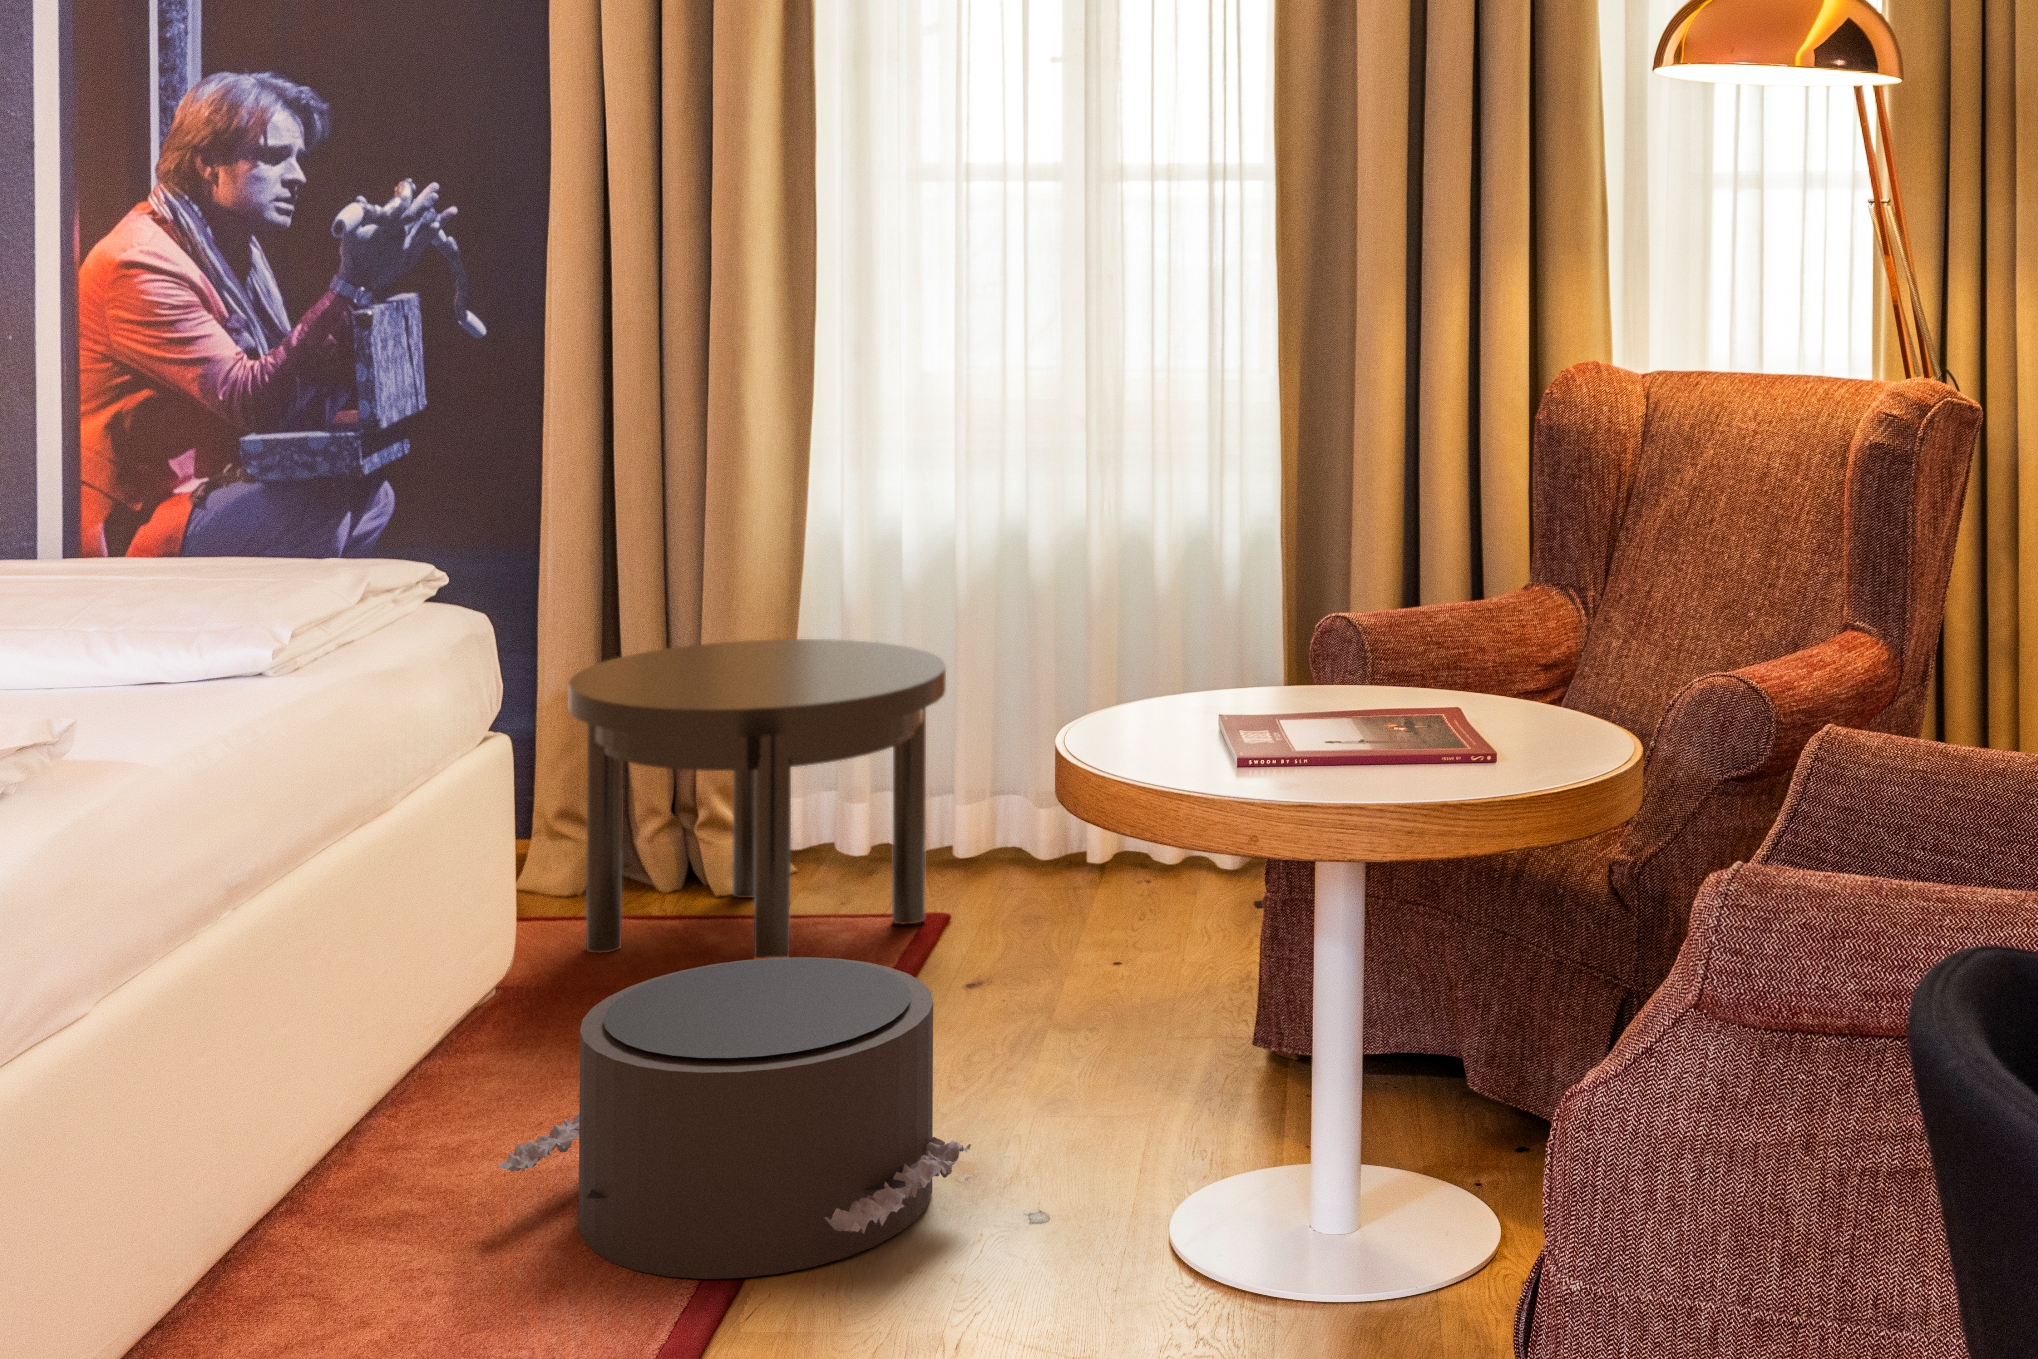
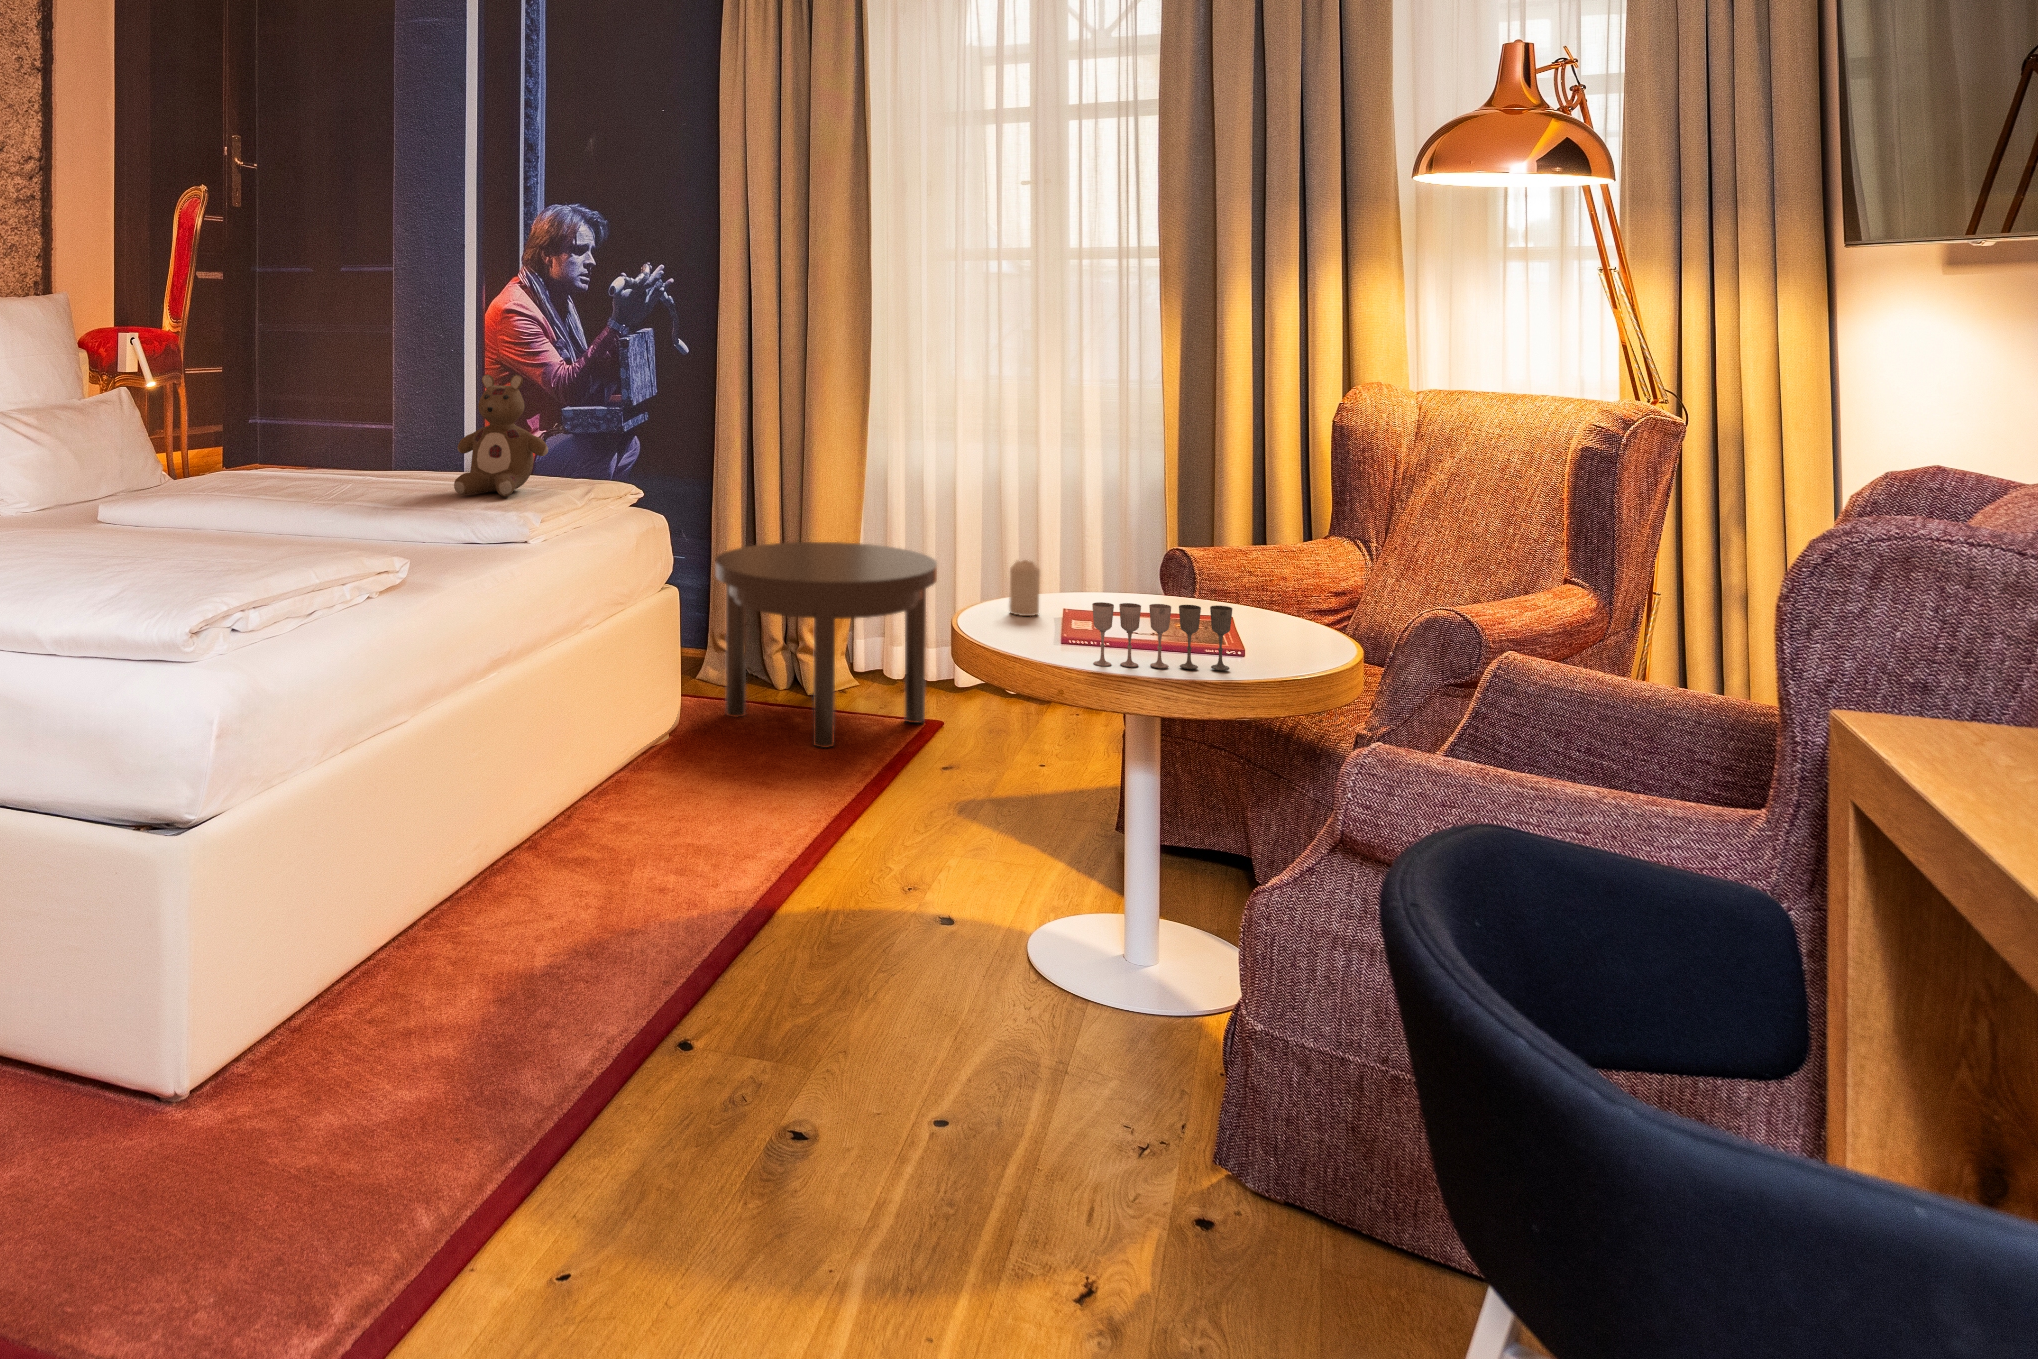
stuffed bear: none [101,382,289,604] -> present [454,374,548,496]
candle: none [1136,646,1181,733] -> present [1009,560,1040,616]
wine glass: none [1298,692,1489,799] -> present [1092,602,1232,670]
pouf: present [498,957,971,1279] -> none [634,728,900,914]

